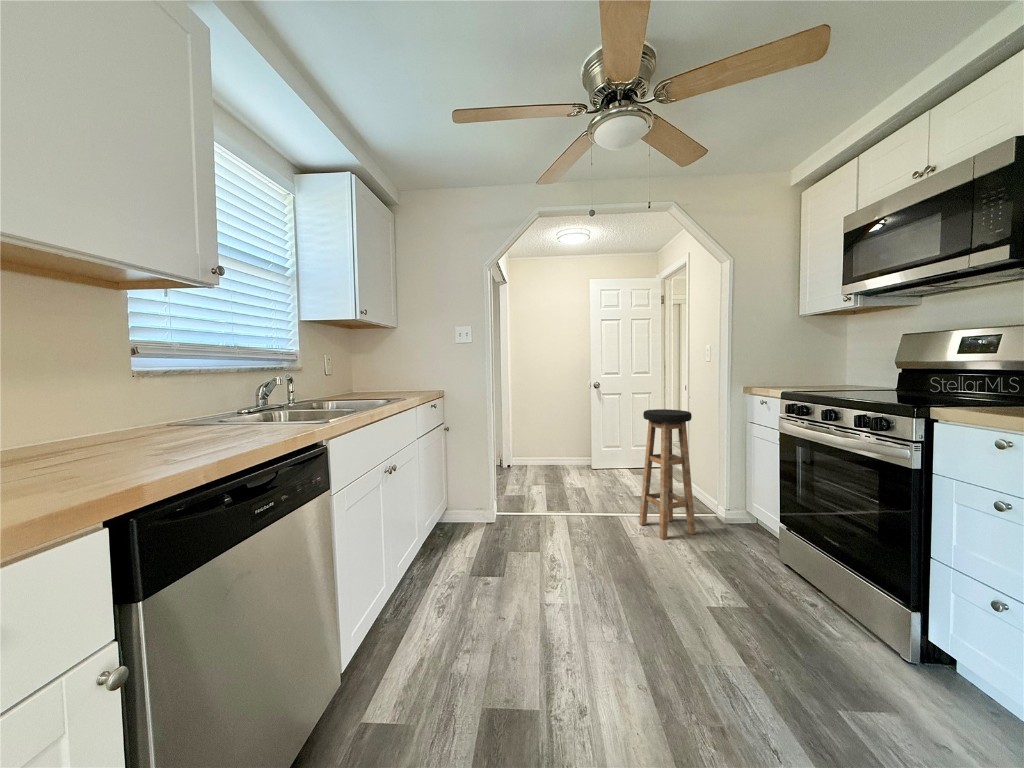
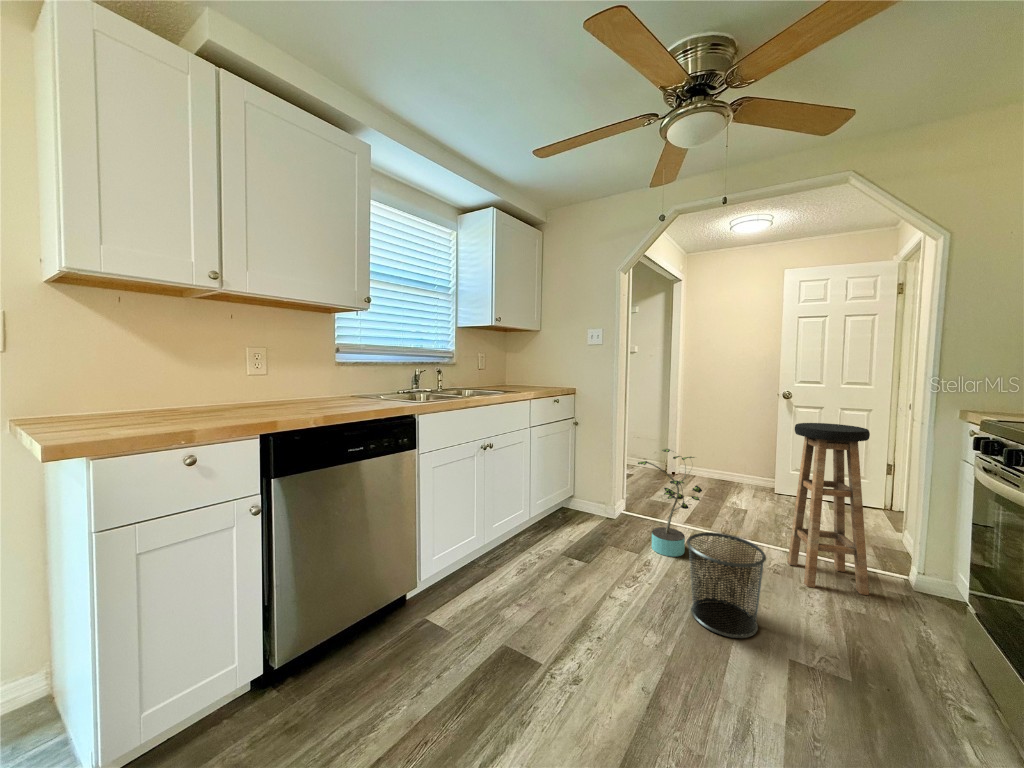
potted plant: none [529,444,588,545] -> present [638,449,702,557]
waste bin: none [606,513,670,603] -> present [687,532,766,638]

